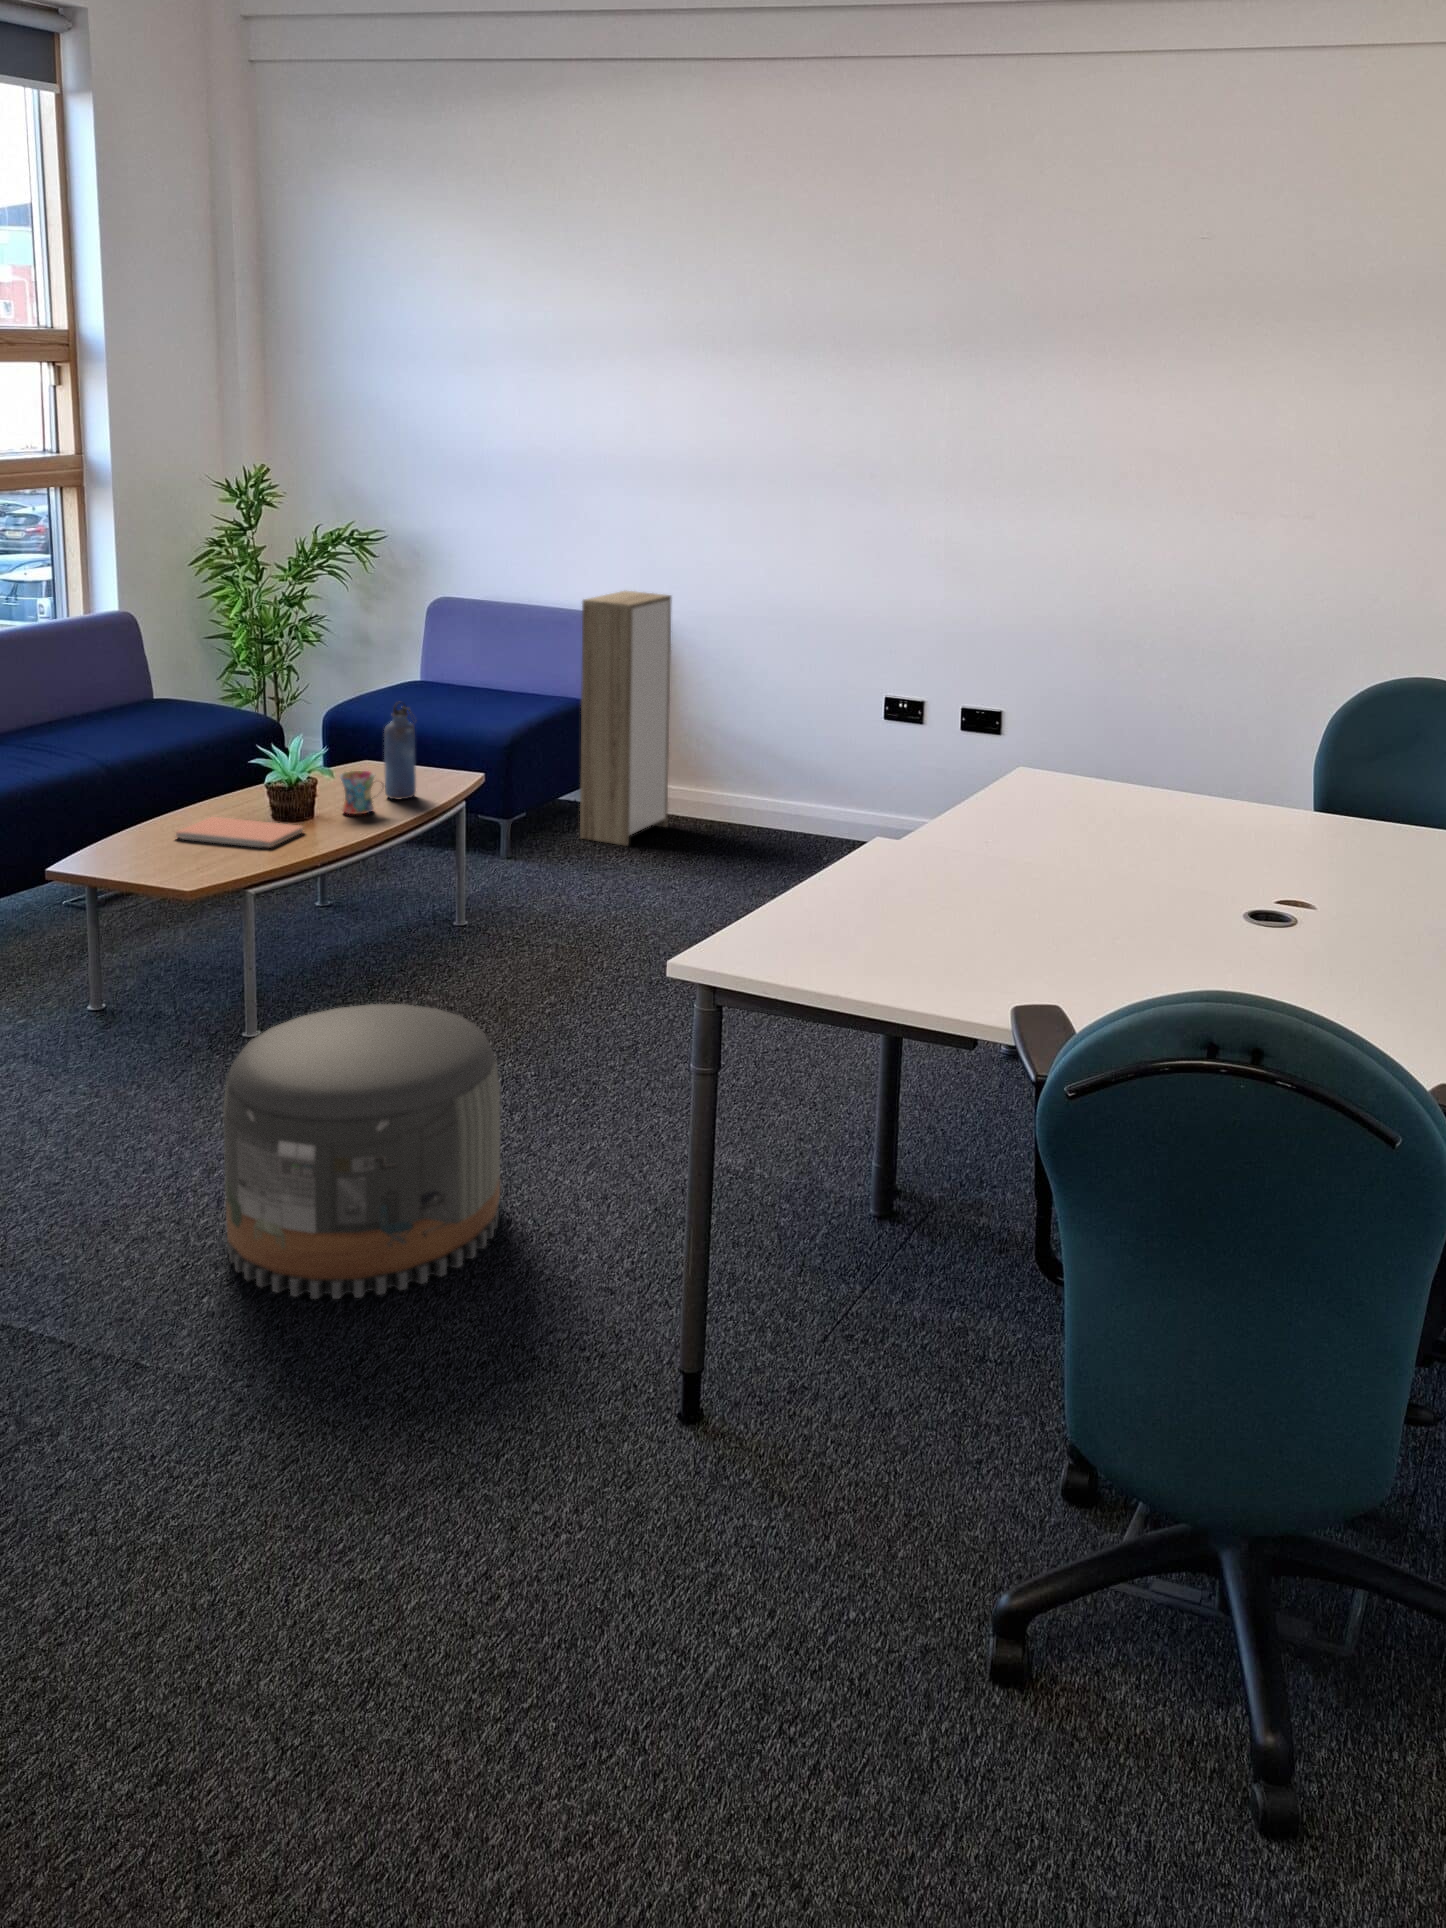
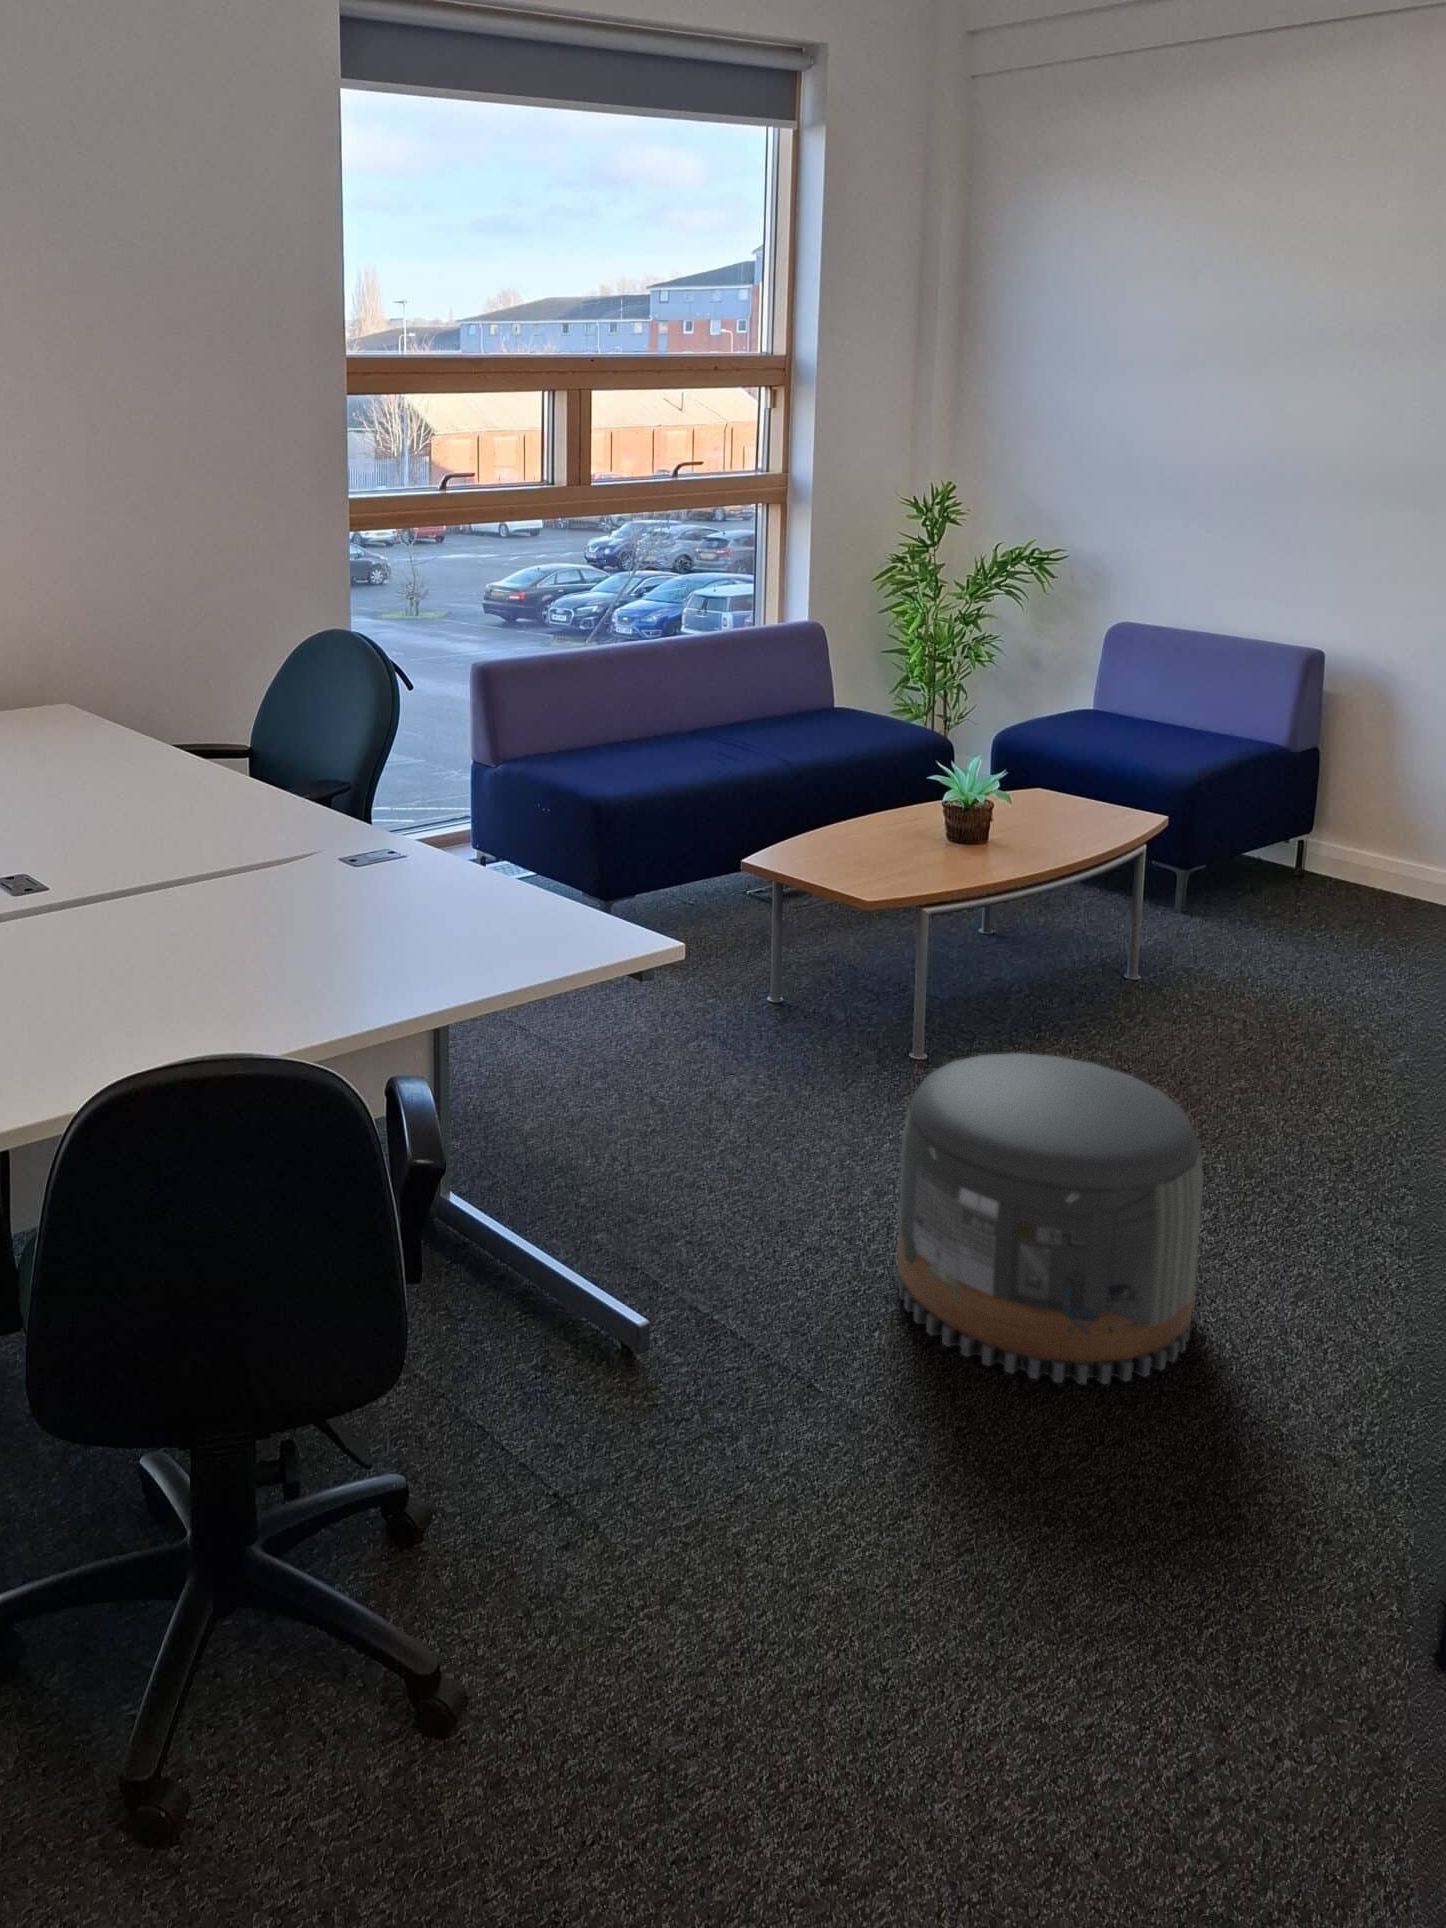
storage cabinet: present [580,591,672,846] -> none [1268,624,1401,915]
water bottle: present [384,703,416,799] -> none [1063,730,1101,834]
mug: present [340,771,384,814] -> none [1018,798,1065,844]
notebook: present [176,817,304,848] -> none [856,829,982,868]

